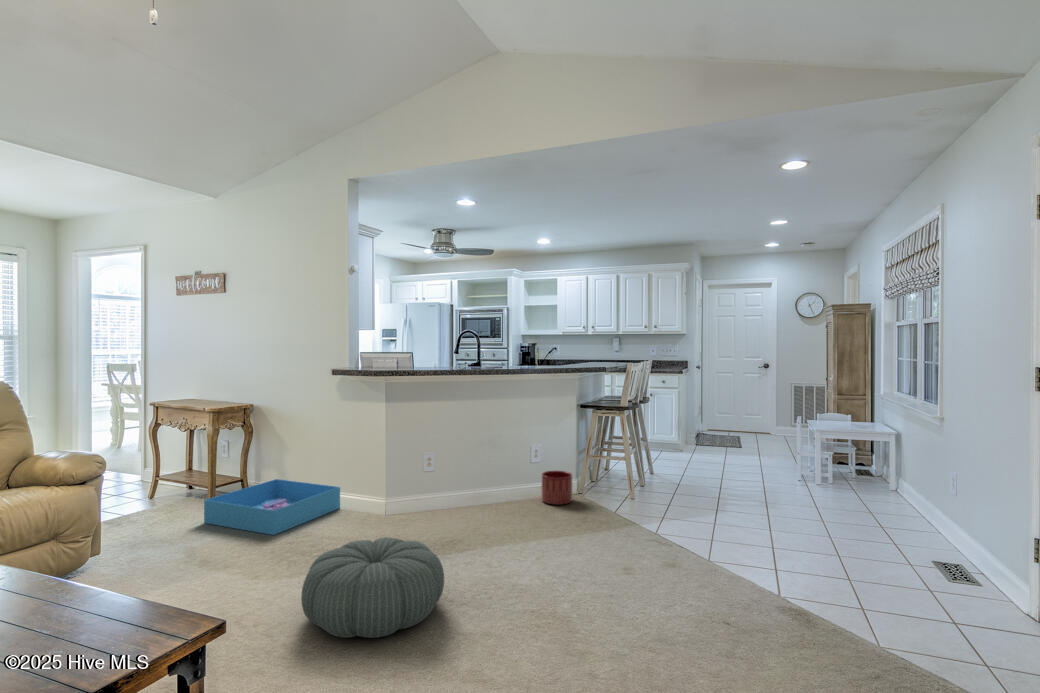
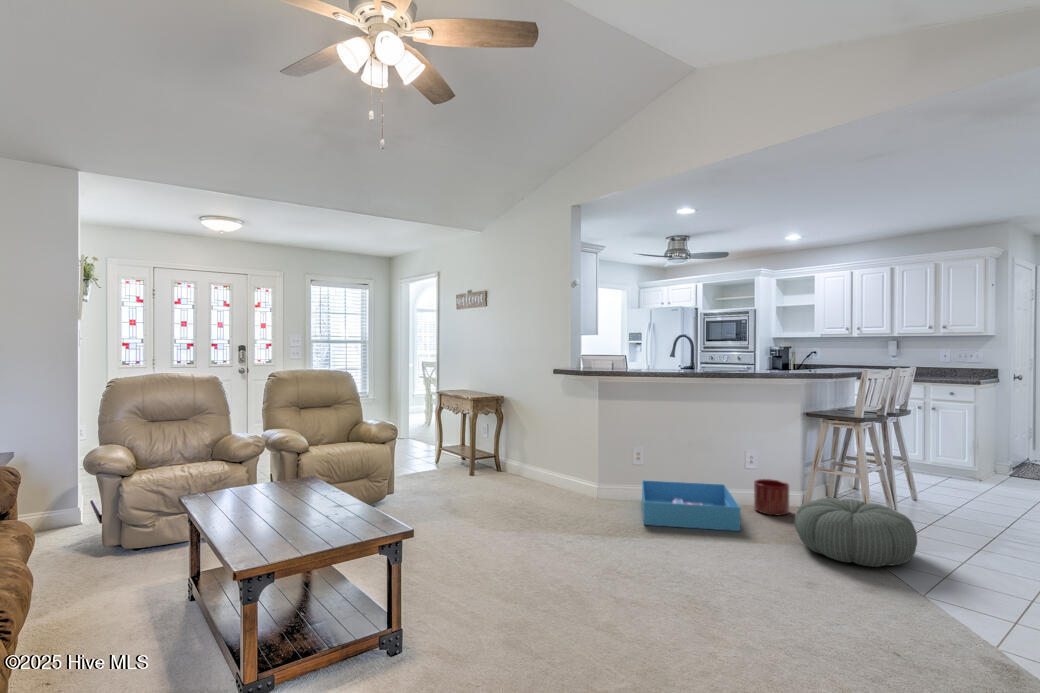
storage bin: present [204,479,340,535] -> present [642,481,740,531]
pouf: present [301,537,444,638] -> present [795,498,917,567]

